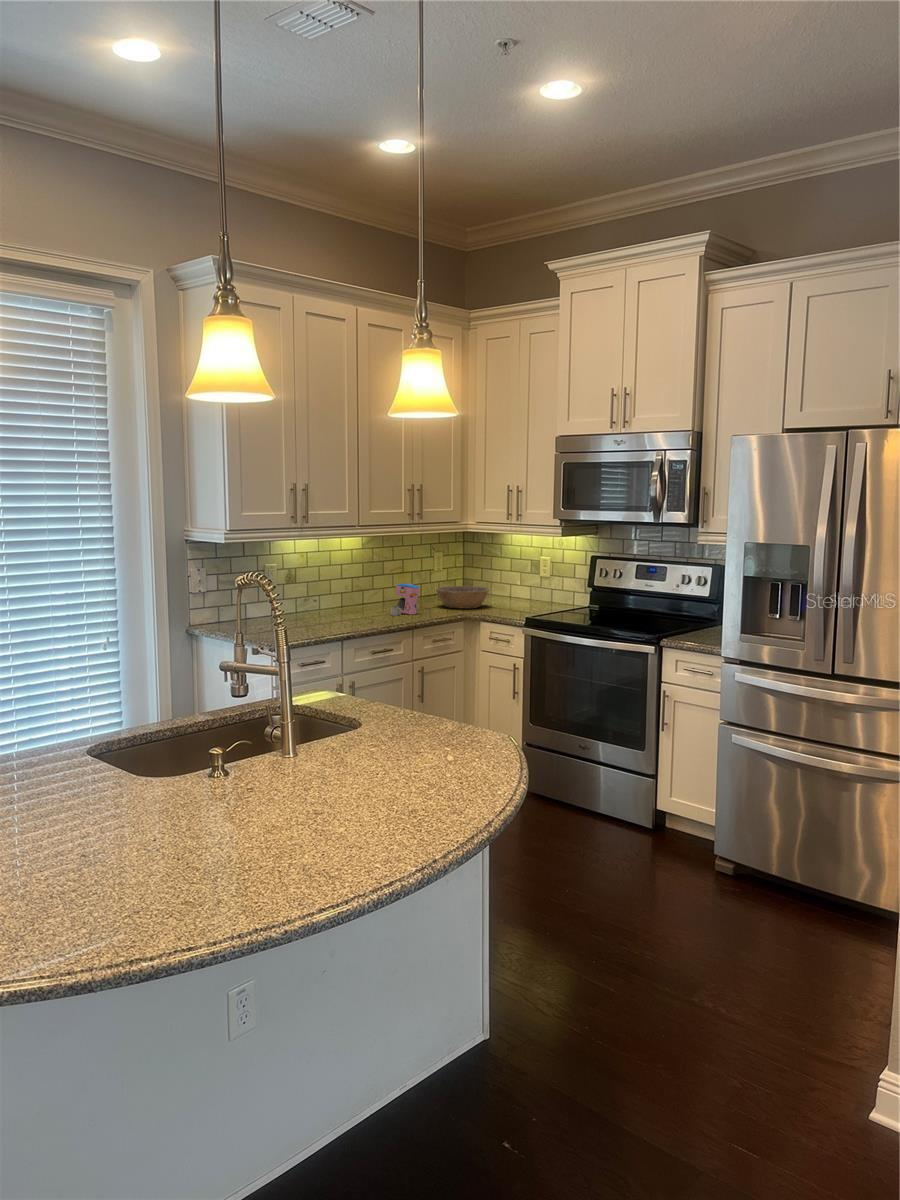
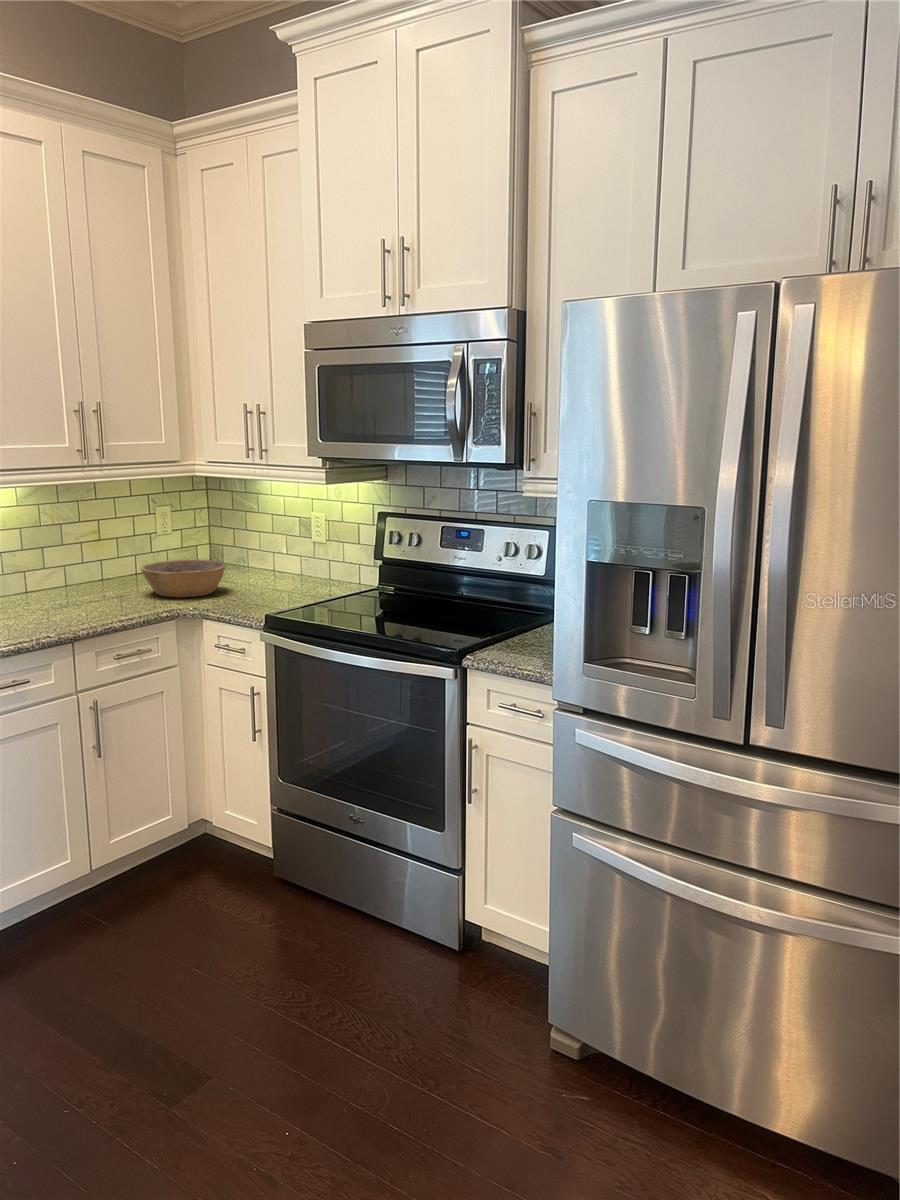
coffee maker: present [390,584,419,616] -> none [46,563,103,618]

